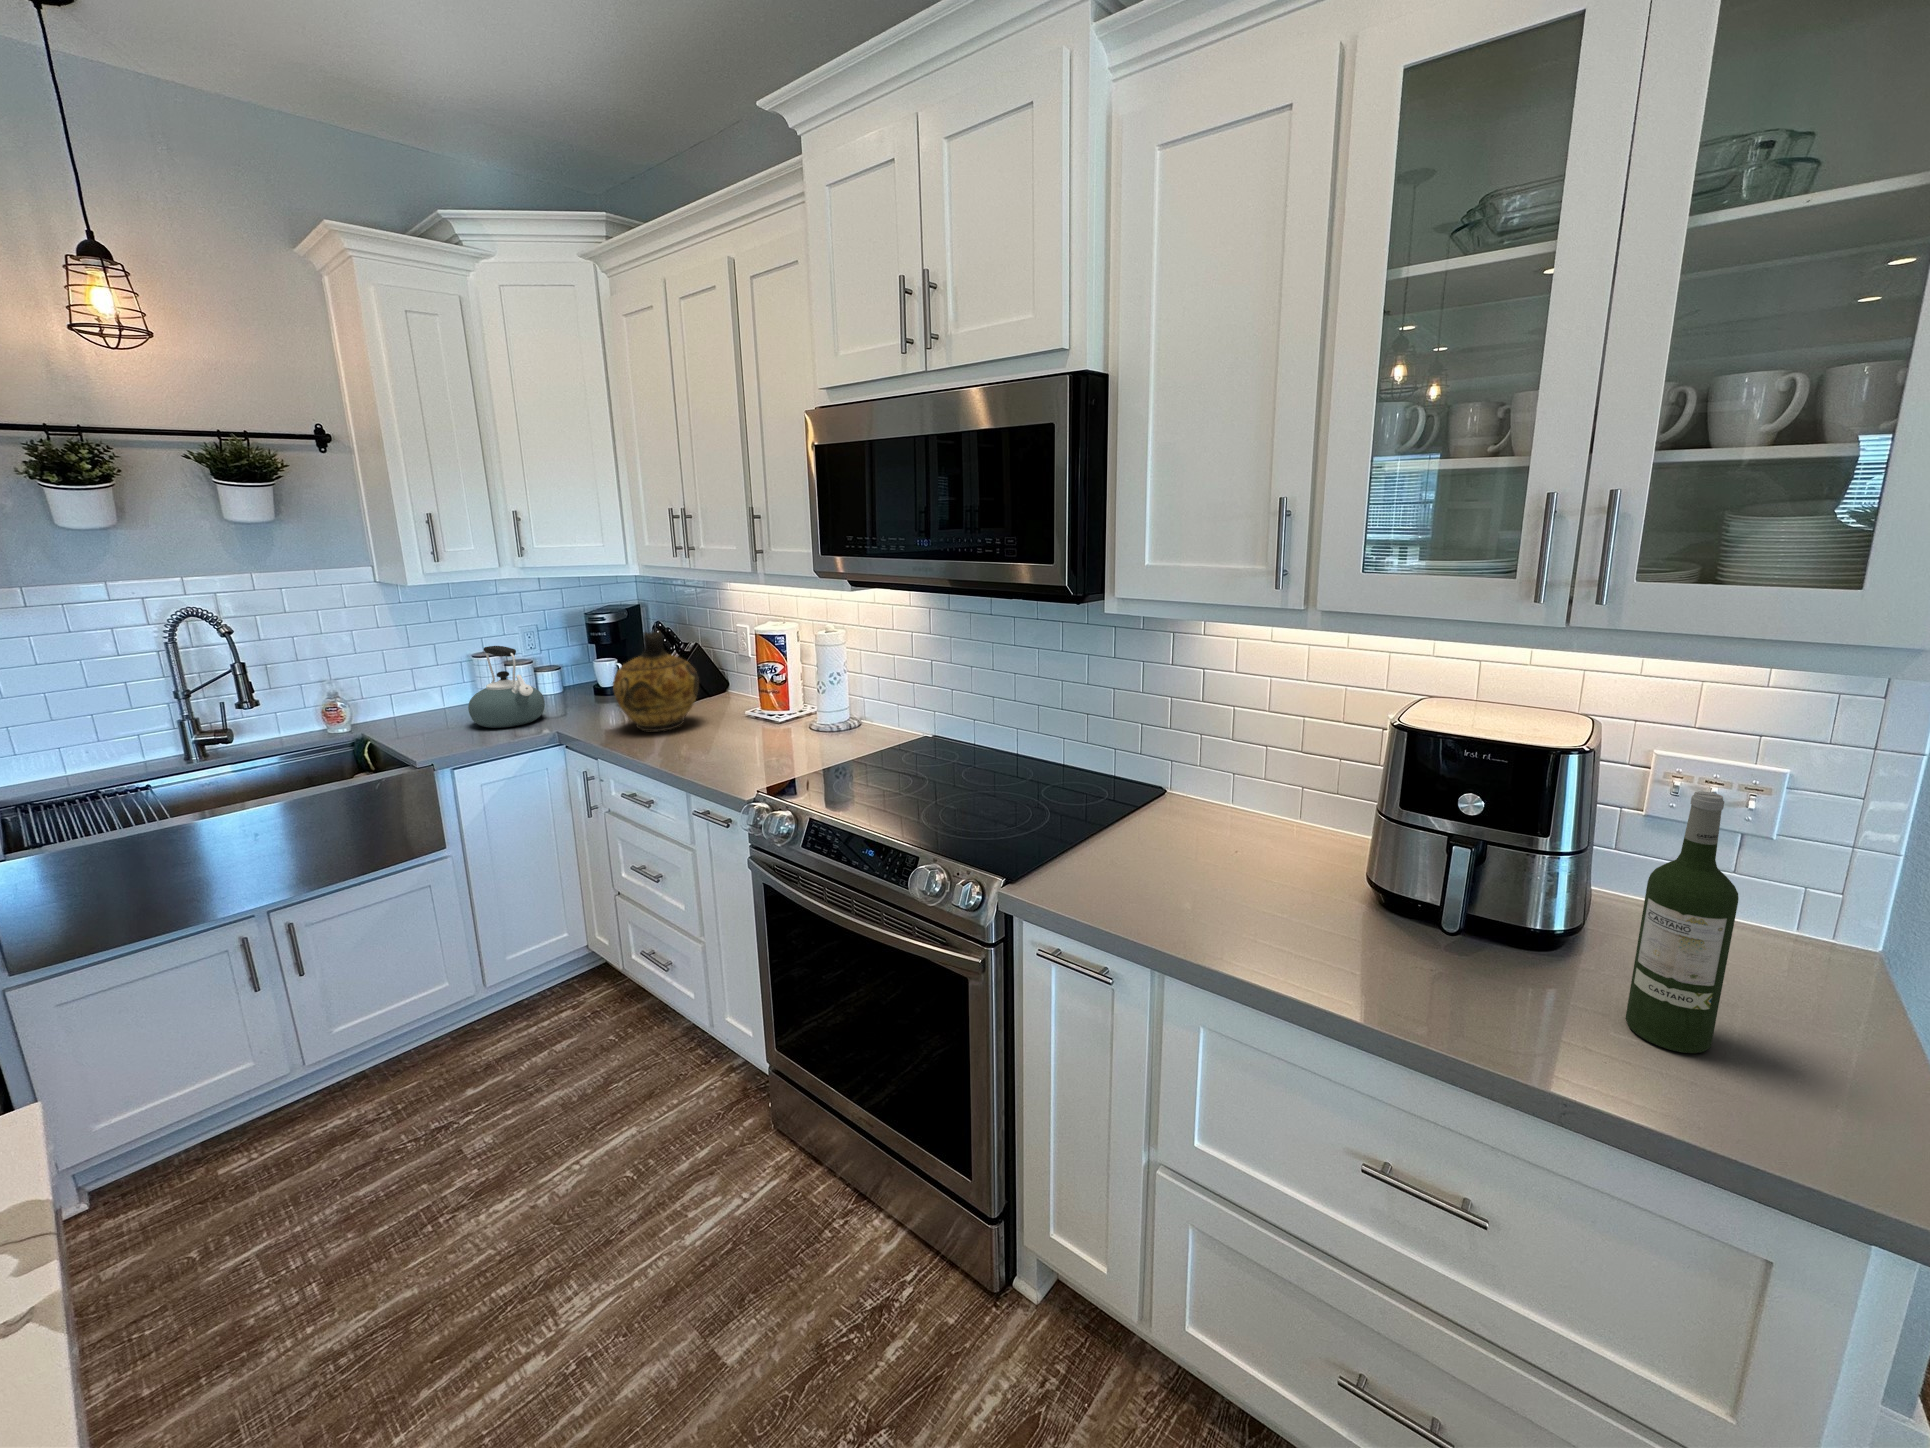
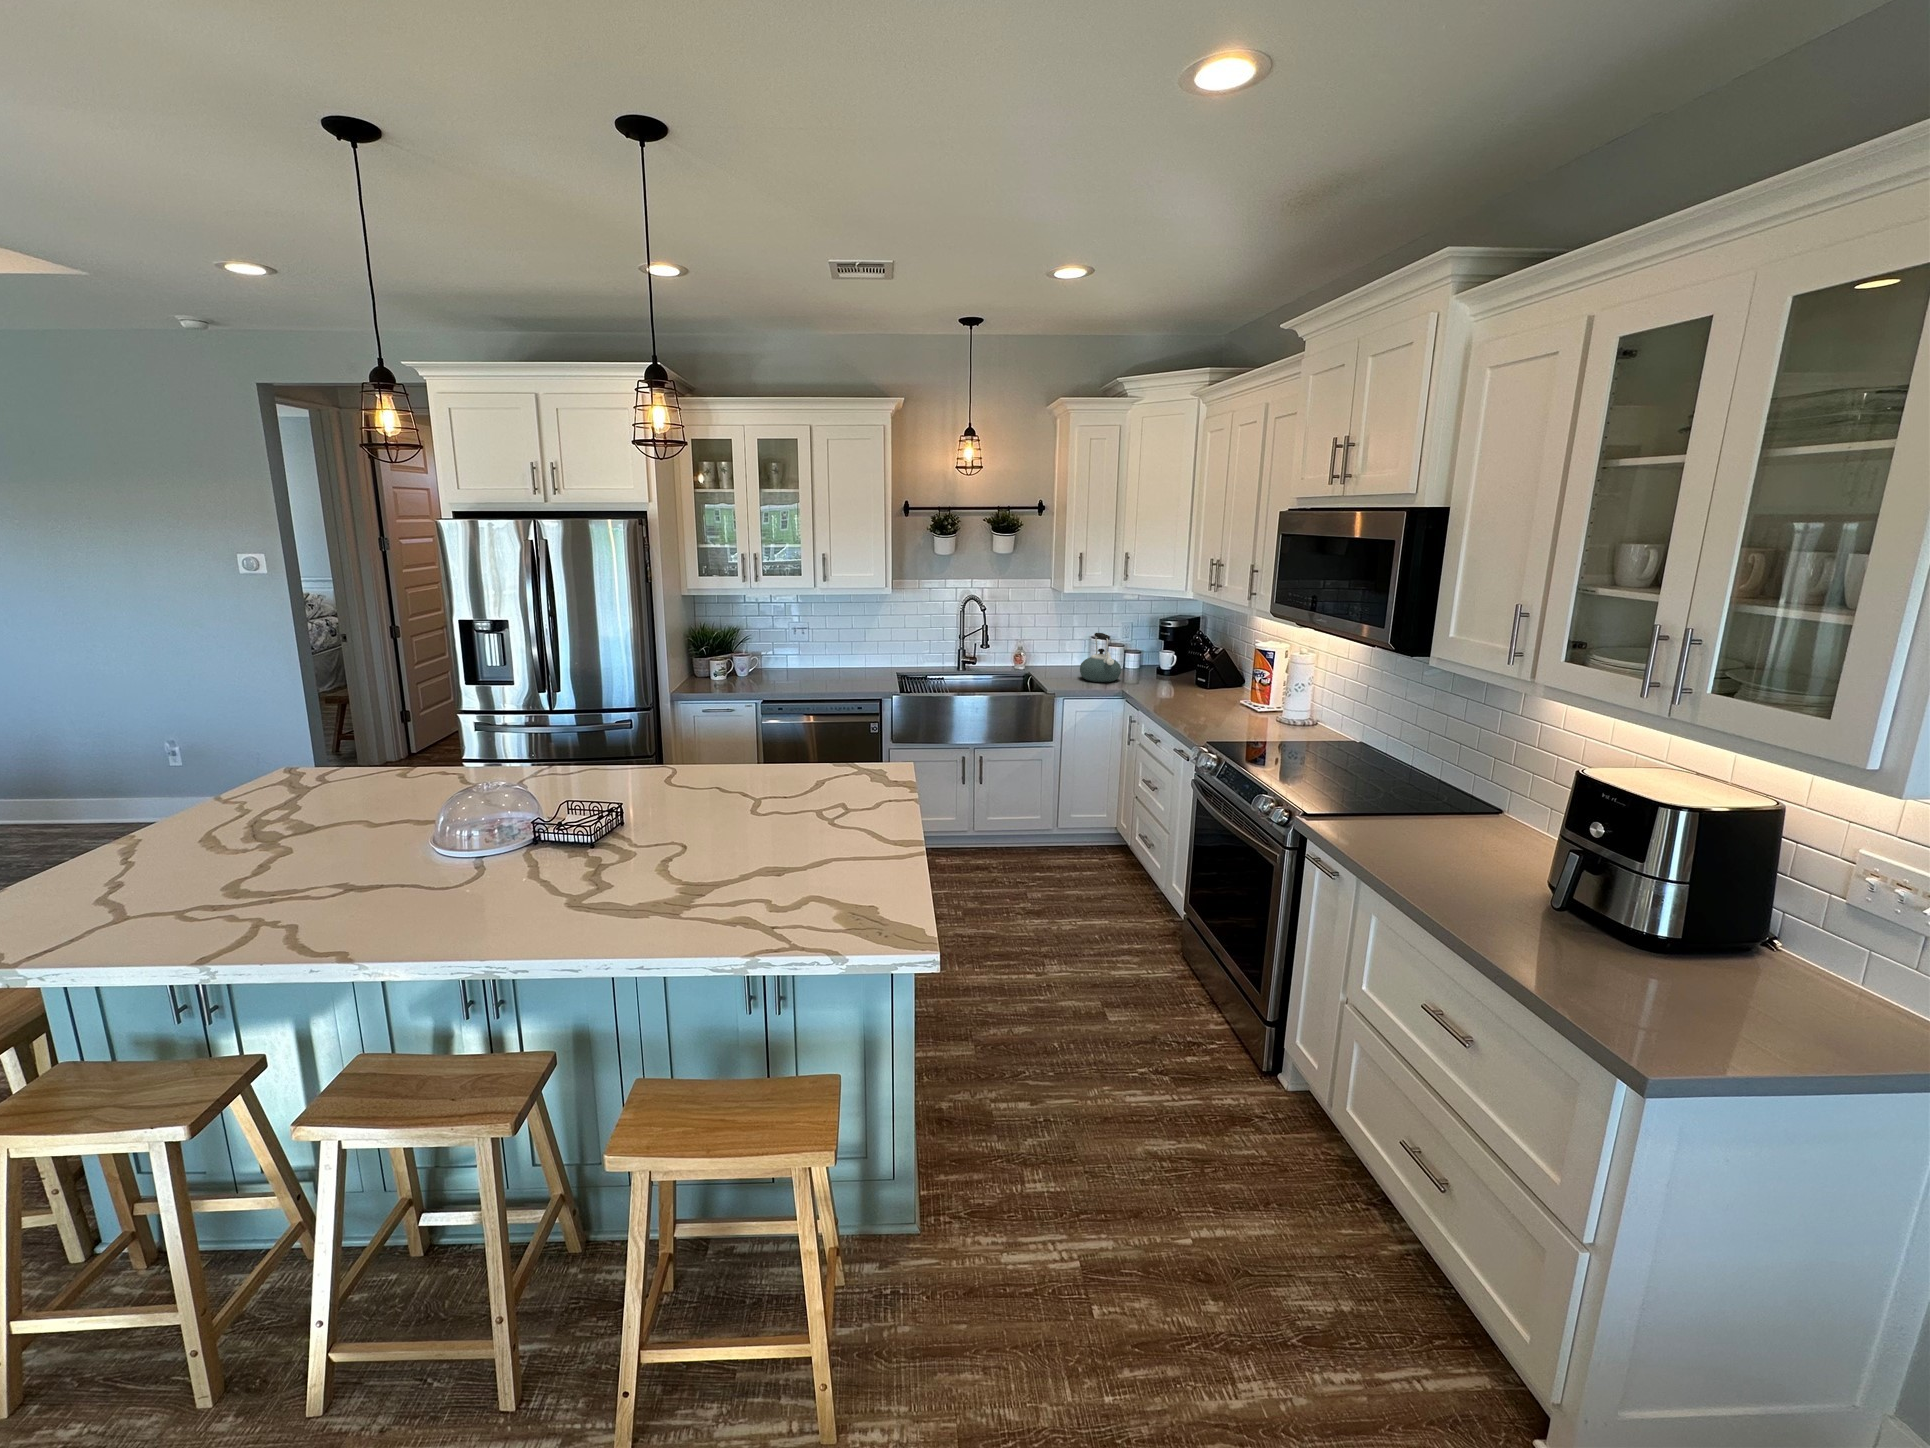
ceramic jug: present [613,631,699,731] -> none [1156,636,1211,701]
wine bottle: present [1625,791,1739,1053] -> none [1635,835,1720,1014]

